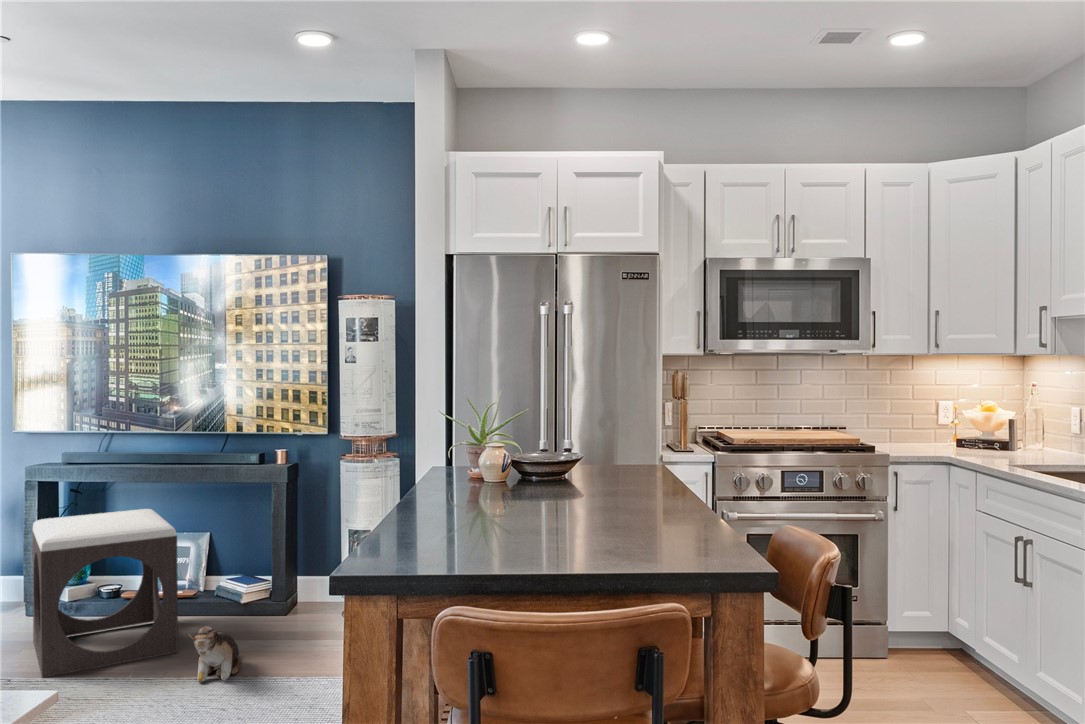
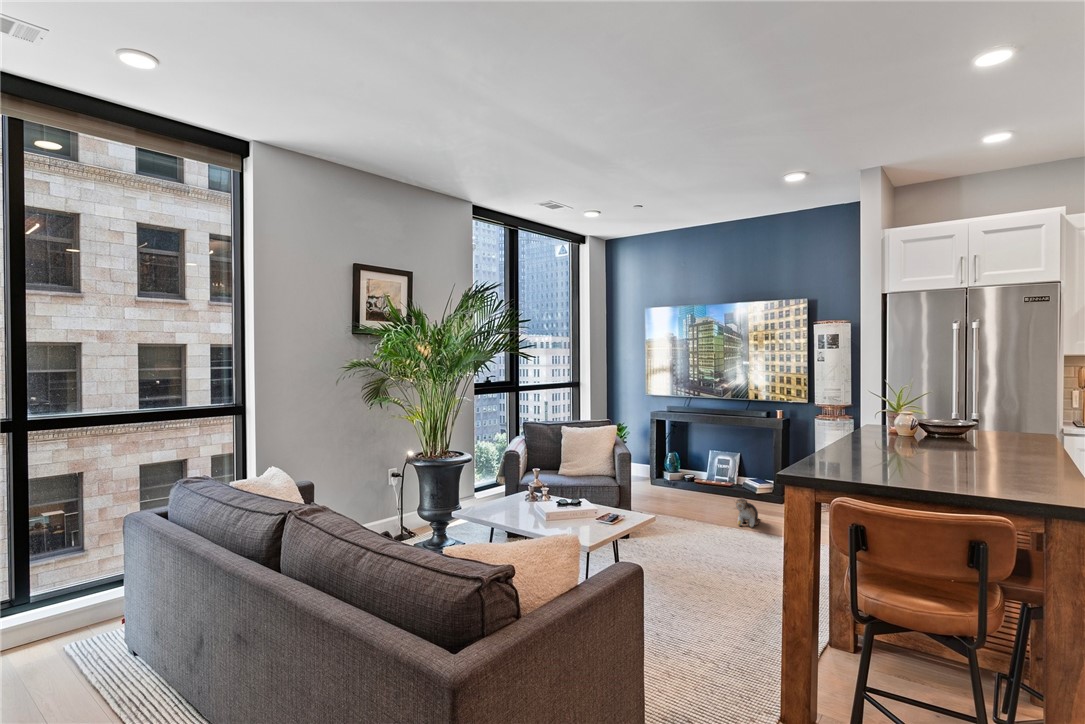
footstool: present [32,509,178,677] -> none [658,437,726,511]

